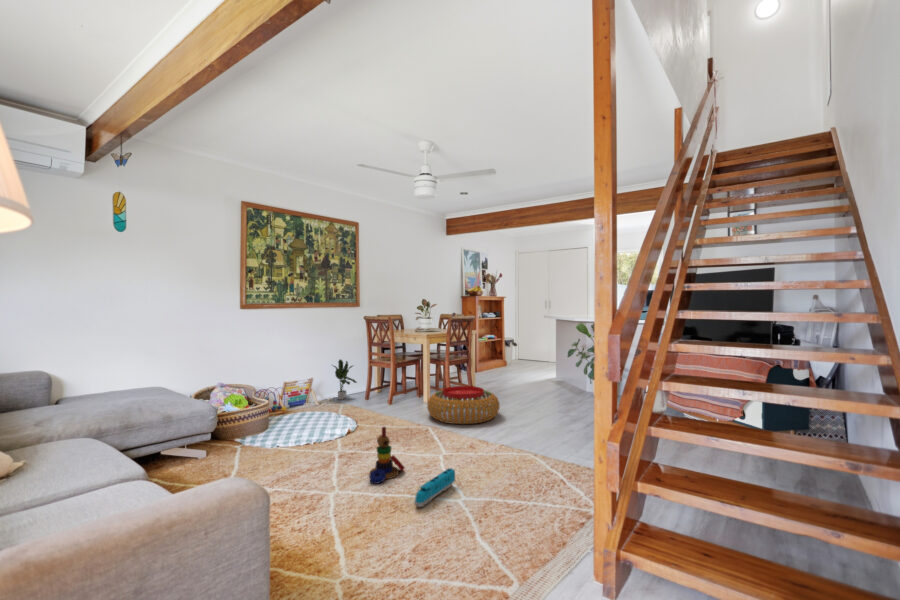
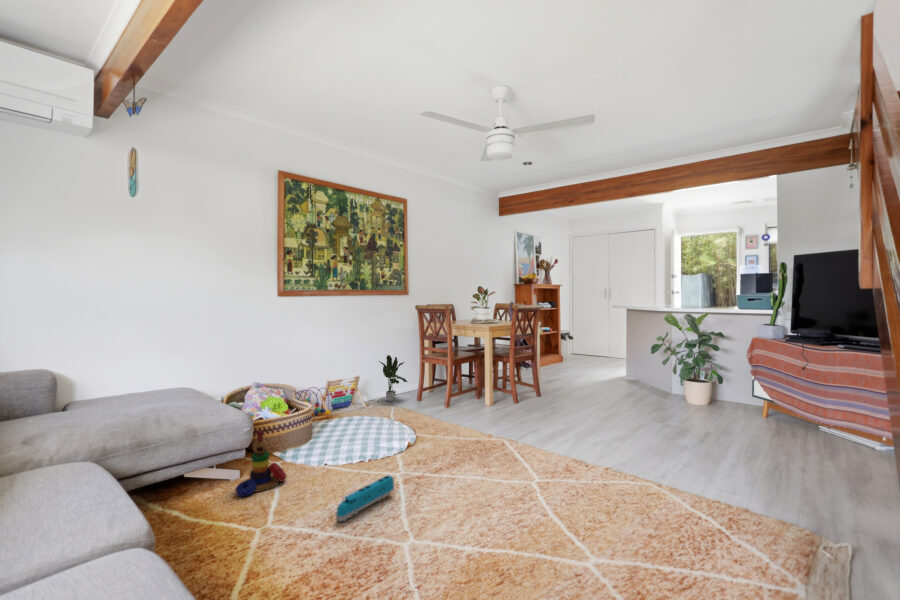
pouf: present [427,386,500,424] -> none [496,389,585,437]
stacking toy: present [369,427,404,484] -> present [235,430,287,497]
toy train: present [415,468,455,507] -> present [336,475,394,521]

